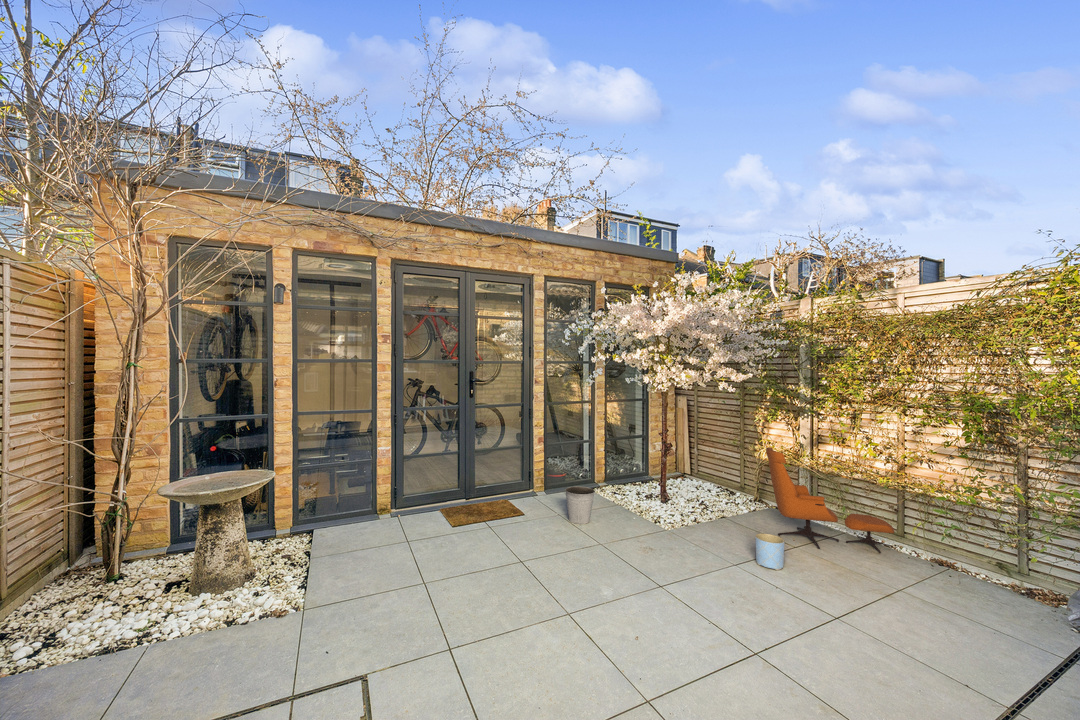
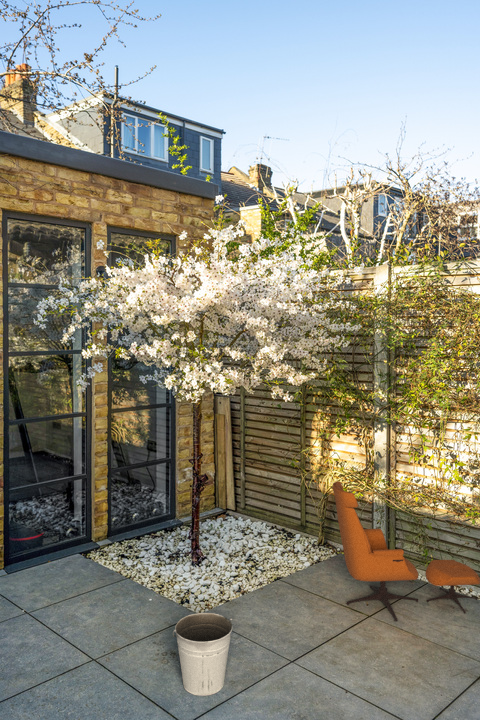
bucket: present [565,486,595,524] -> present [173,613,232,696]
planter: present [755,534,785,570] -> none [317,622,355,678]

